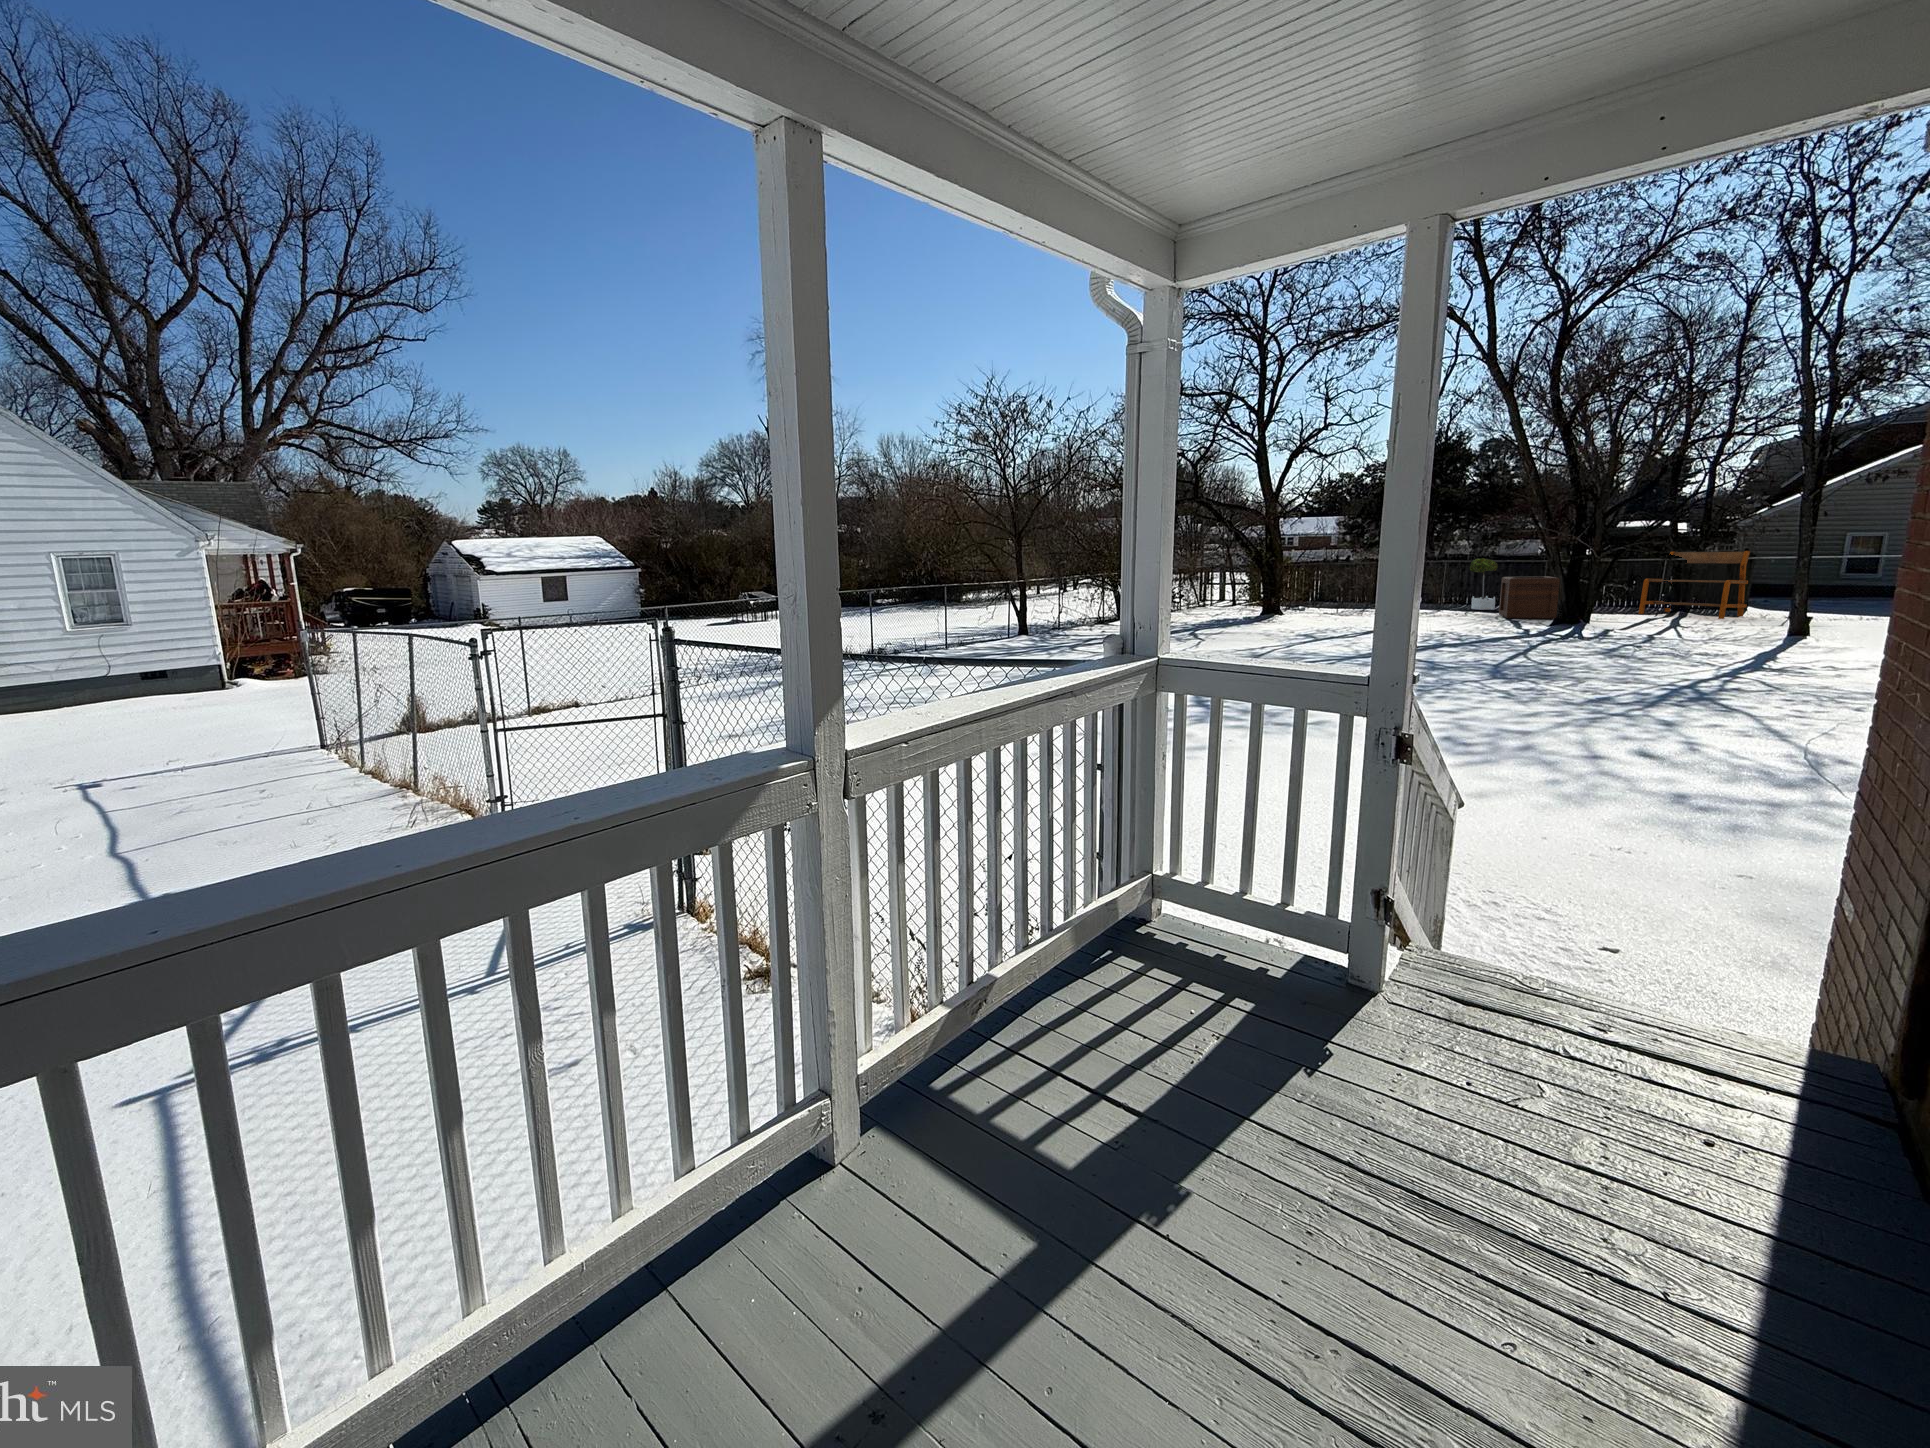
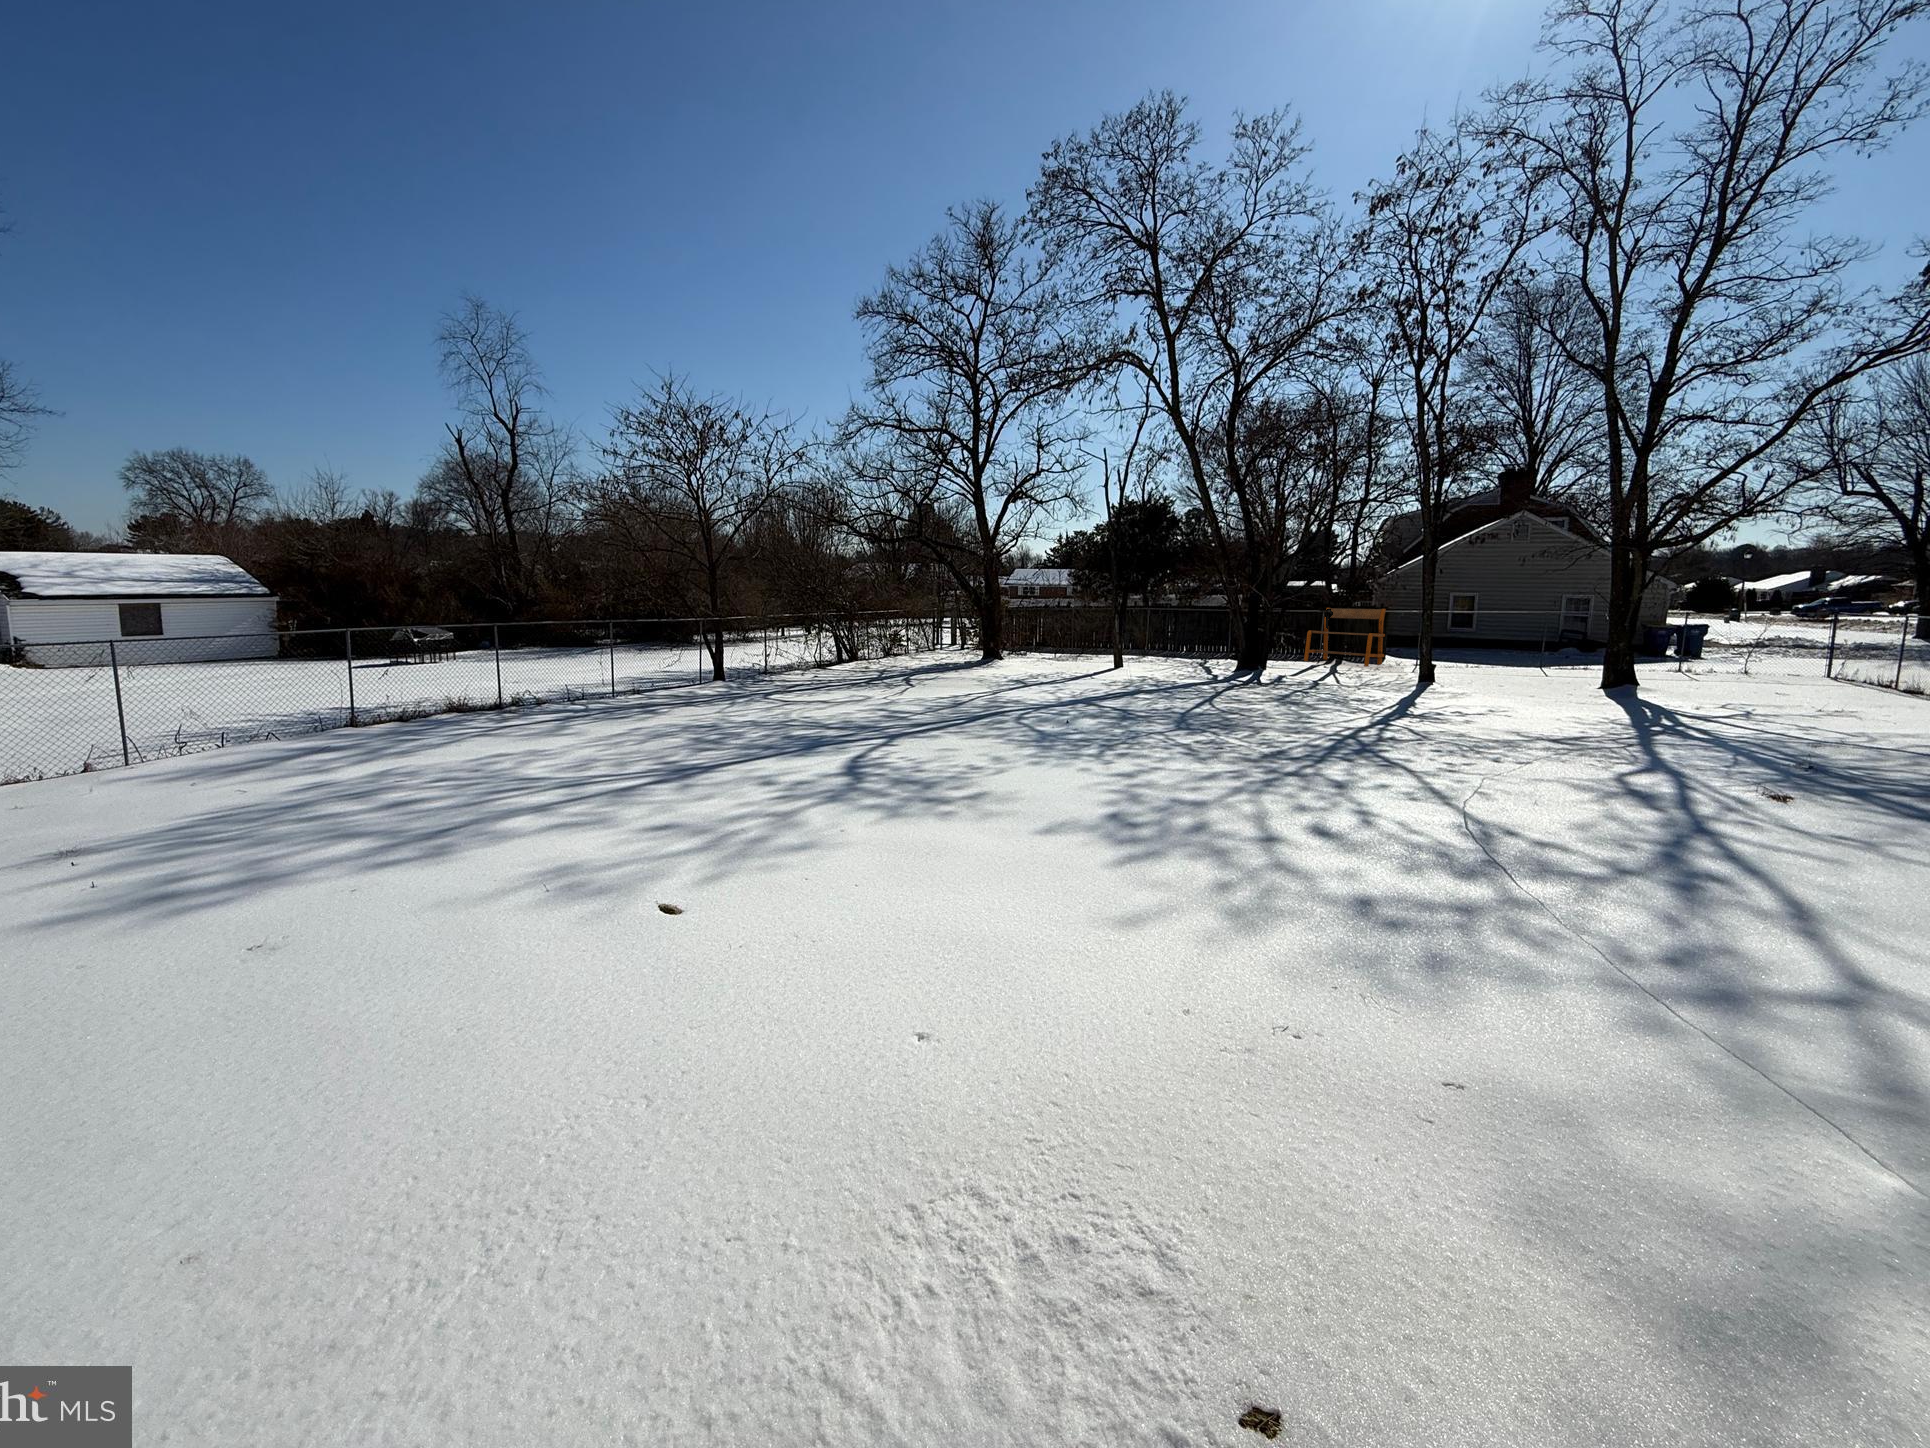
potted tree: present [1470,558,1498,610] -> none [1174,608,1195,655]
wooden crate: present [1499,576,1560,619] -> none [1196,626,1243,664]

